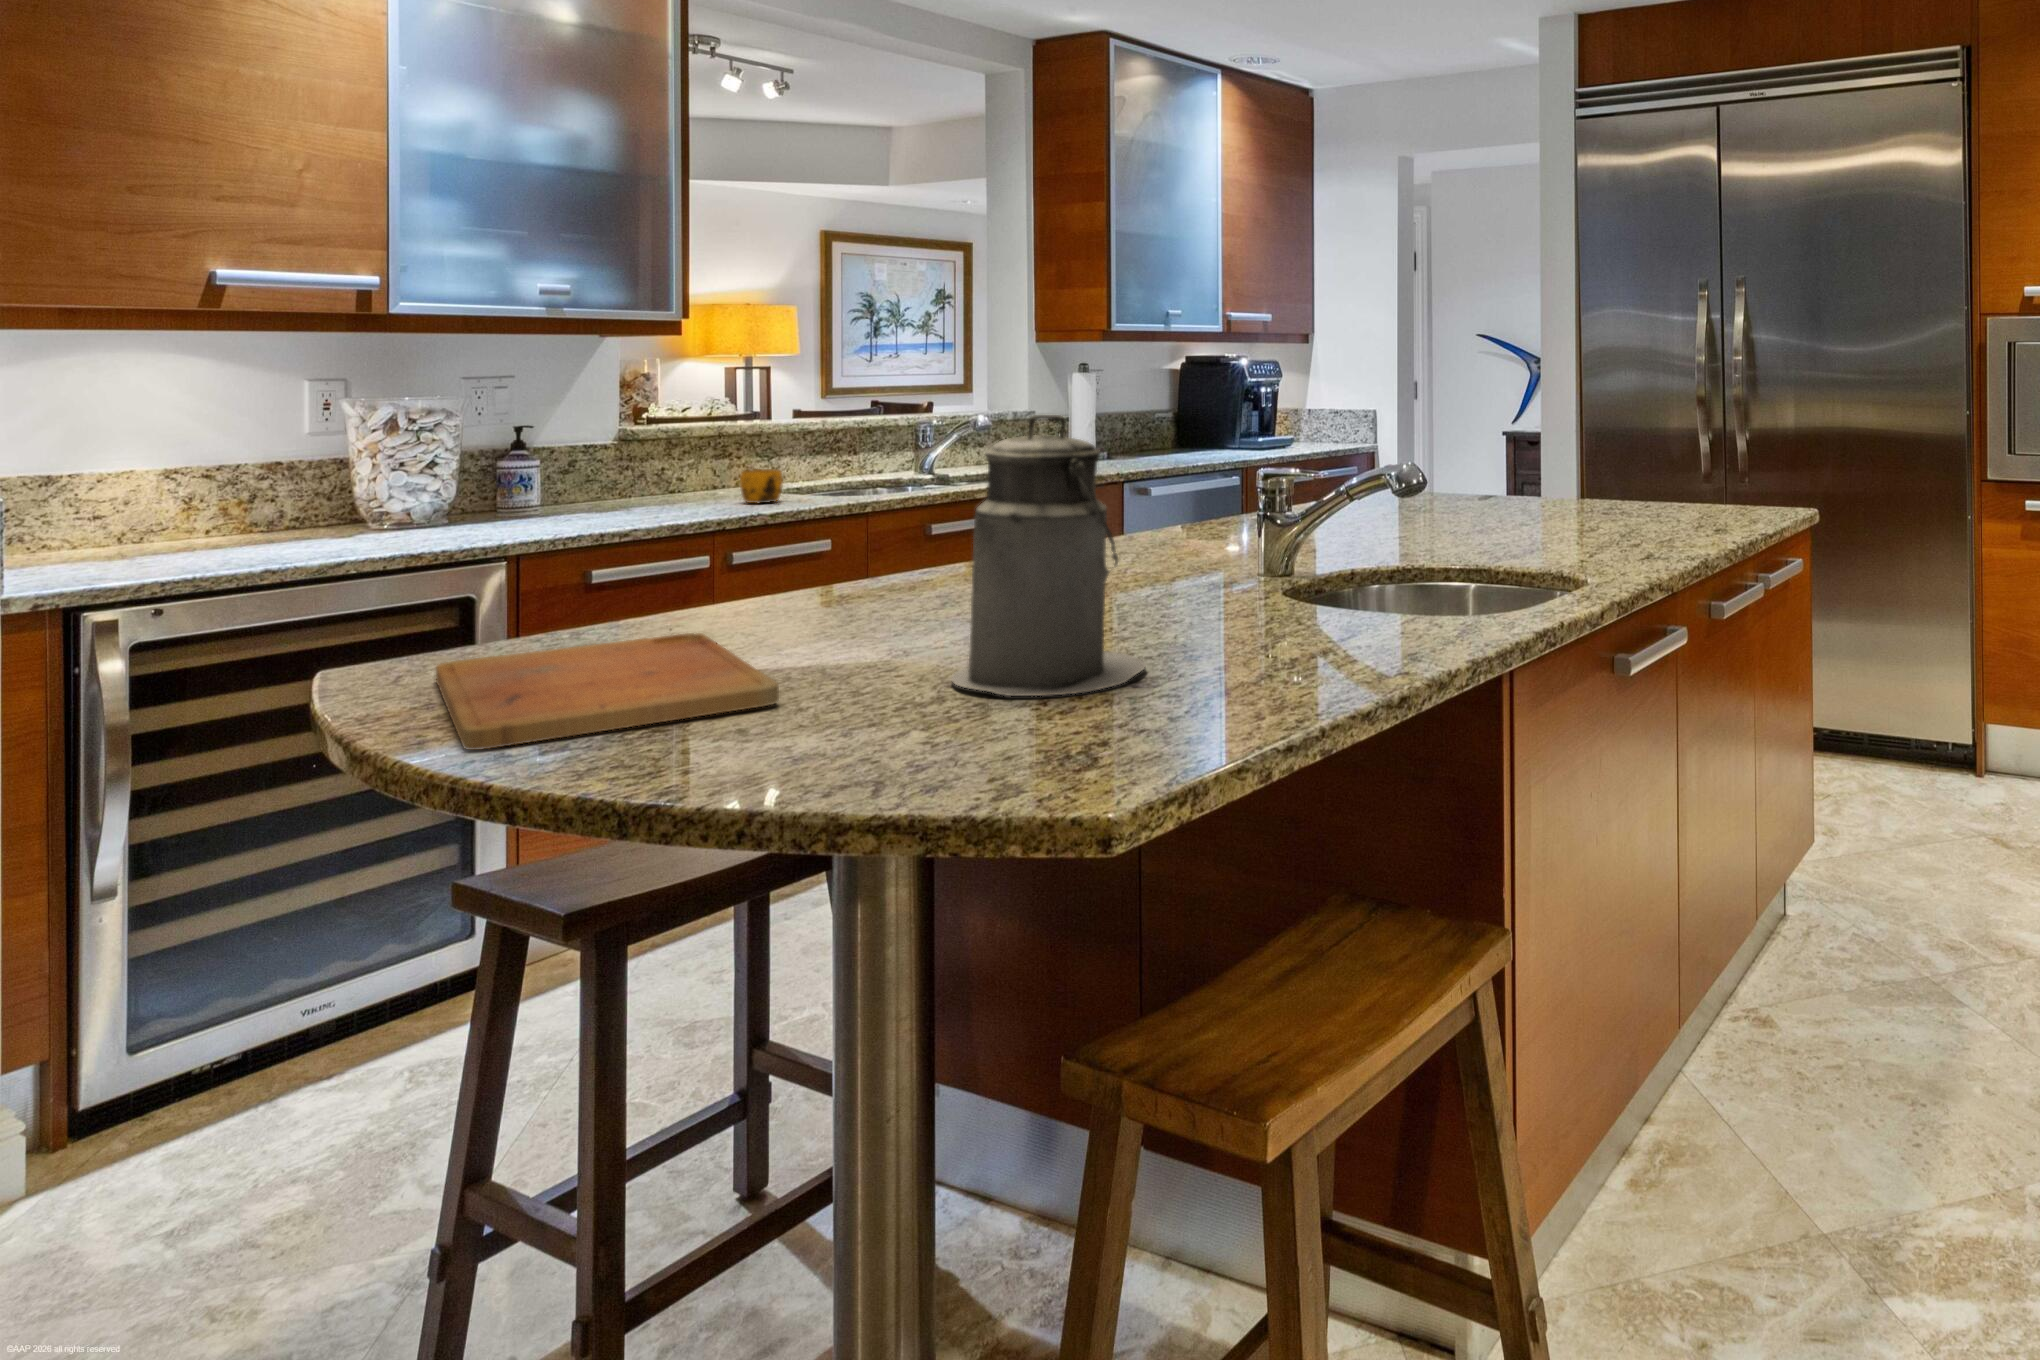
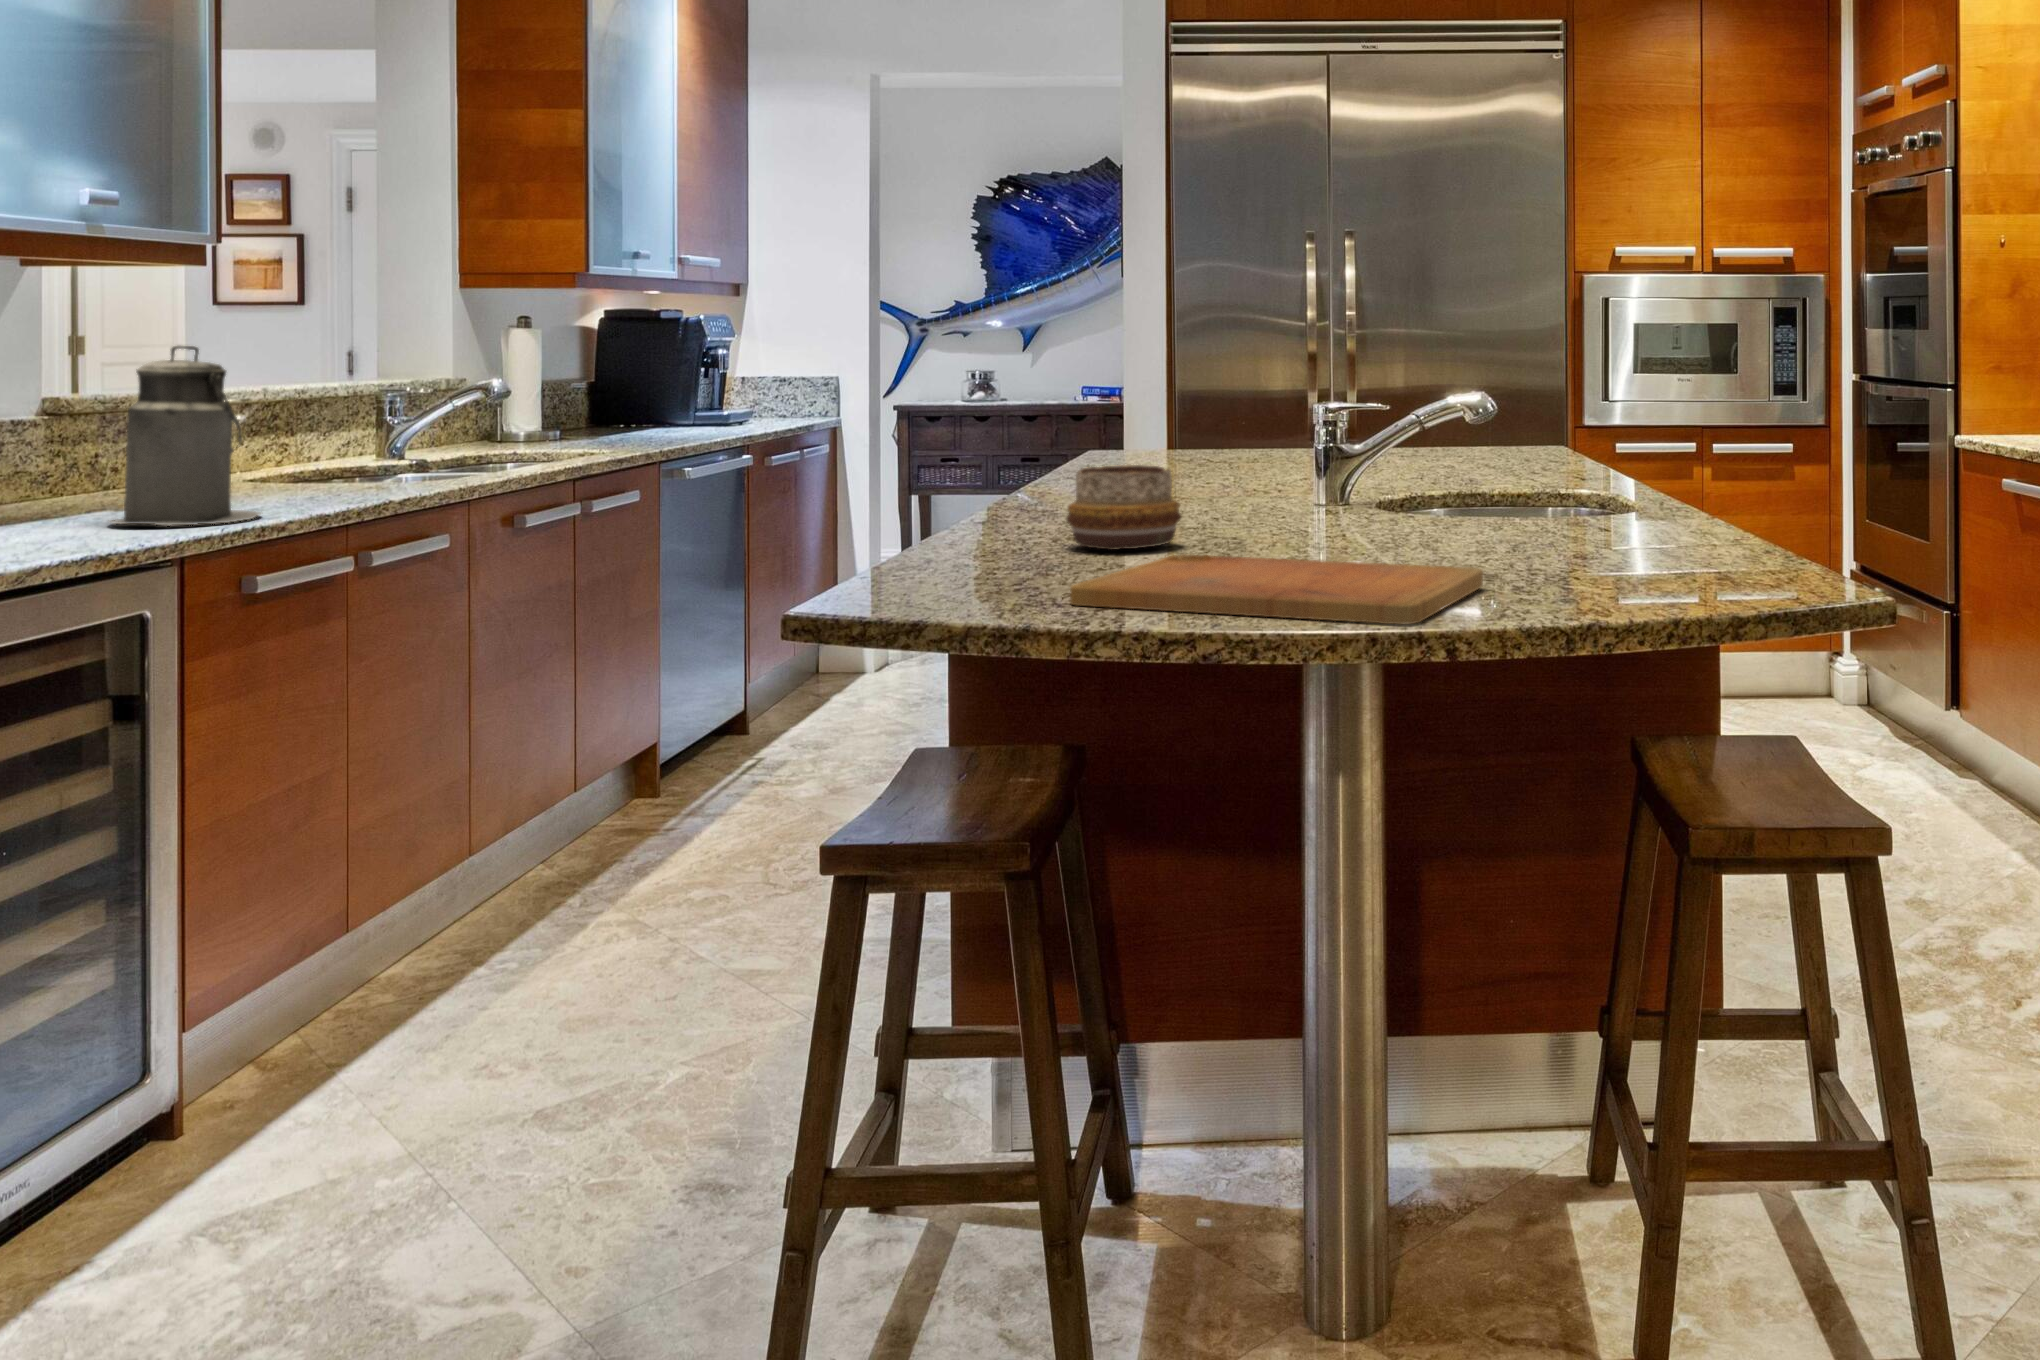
canister: present [951,415,1146,696] -> present [110,346,260,526]
mug: present [740,469,783,503] -> none [294,447,366,493]
decorative bowl: none [765,533,885,616] -> present [1067,465,1181,550]

